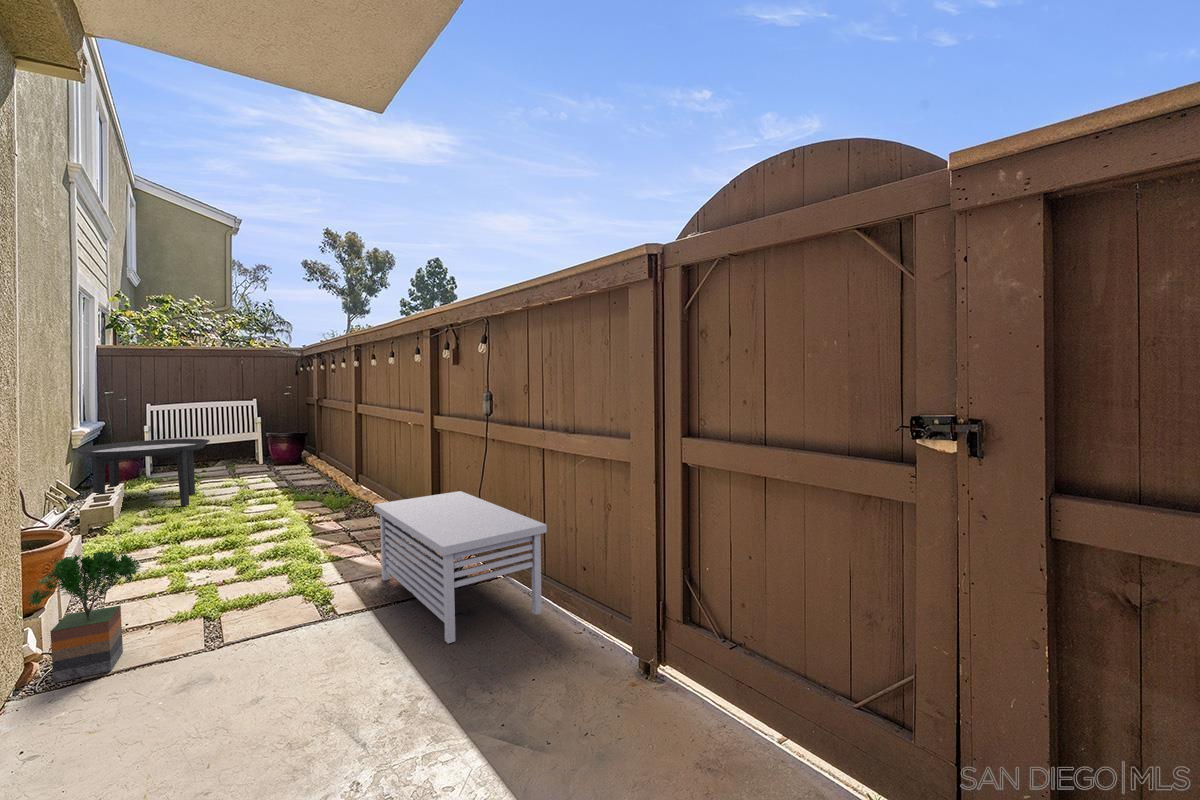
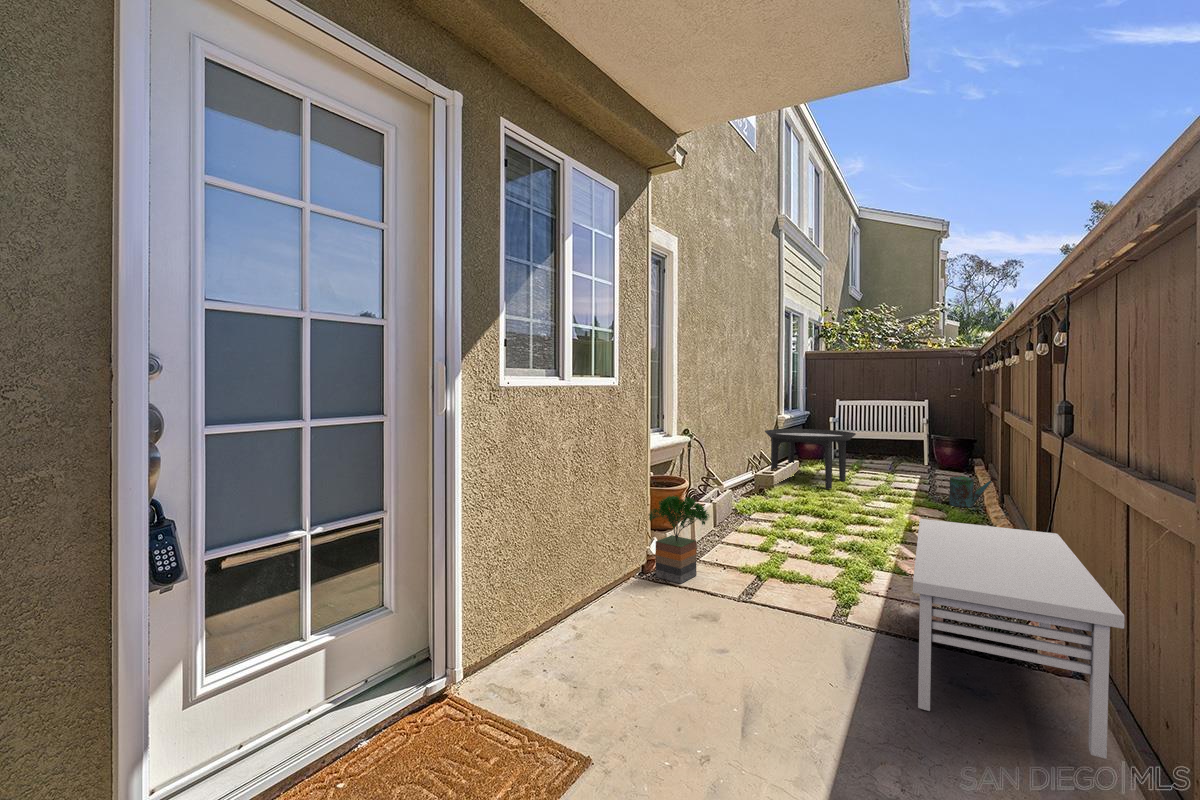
watering can: none [308,461,353,494] -> present [941,476,997,508]

